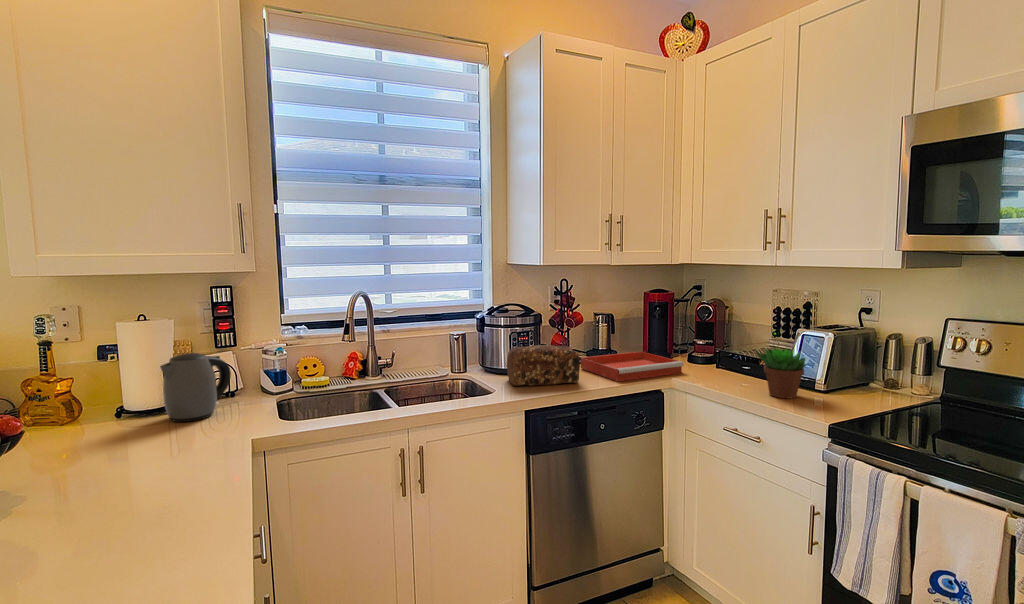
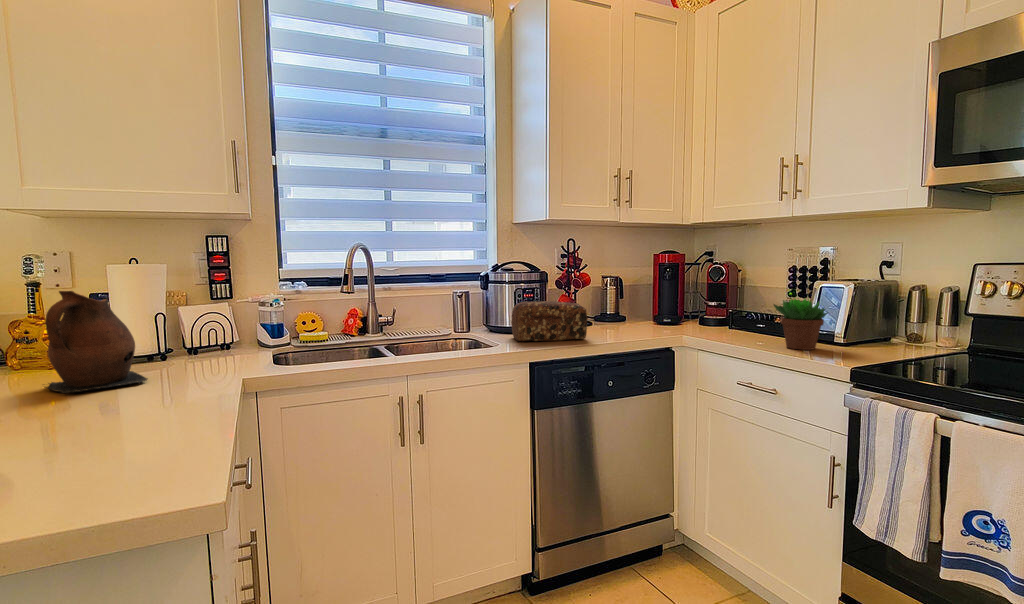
tray: present [581,351,684,381] -> none [588,314,696,338]
kettle: present [160,353,231,422] -> none [151,297,225,366]
ceramic pitcher: none [57,363,160,463] -> present [45,291,147,393]

